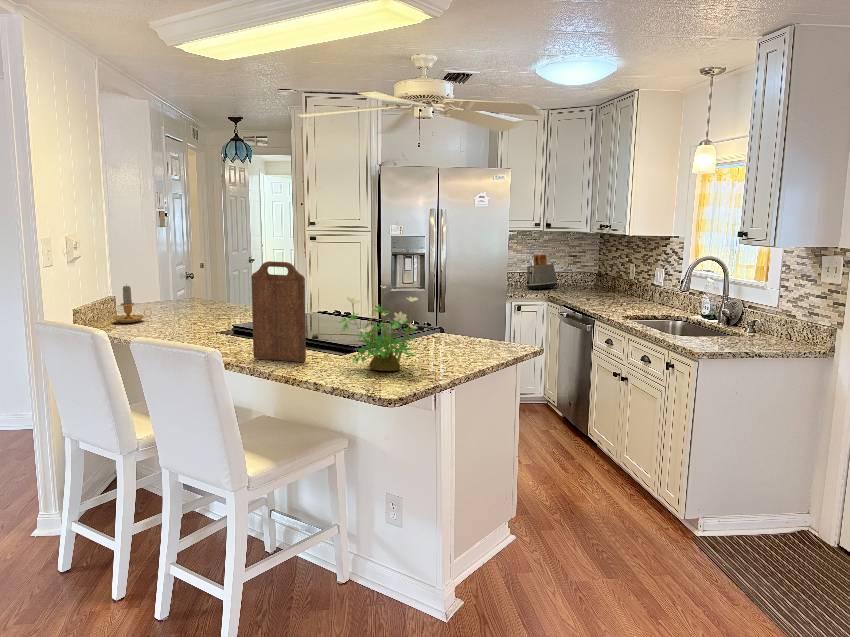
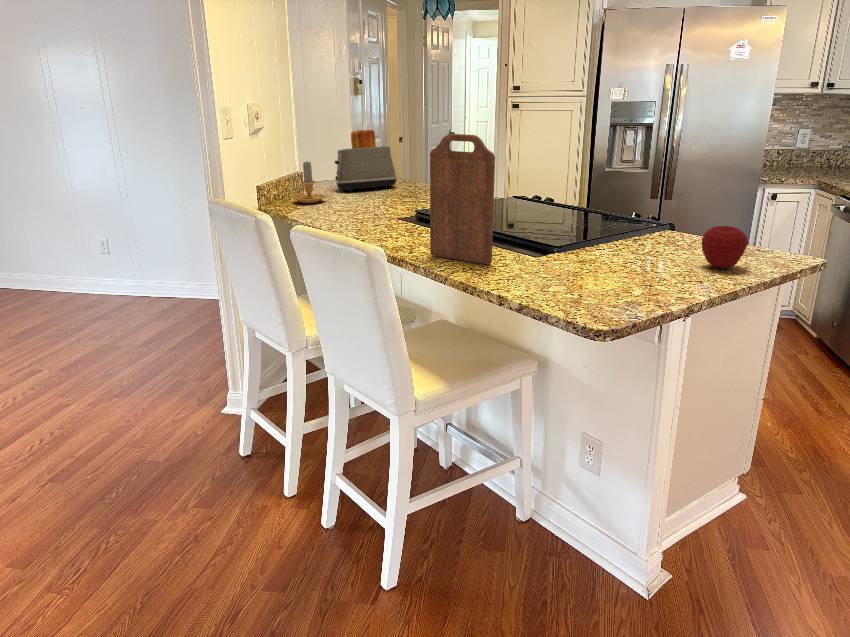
toaster: present [526,254,557,290] -> present [335,130,397,192]
potted plant: present [340,286,418,371] -> none [536,168,650,286]
apple: none [460,324,490,356] -> present [702,226,748,269]

